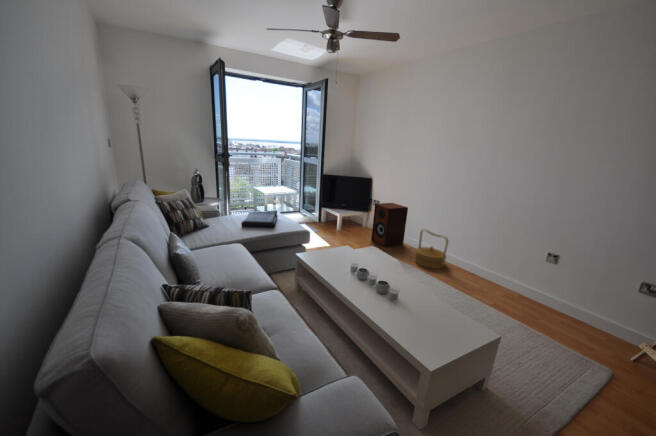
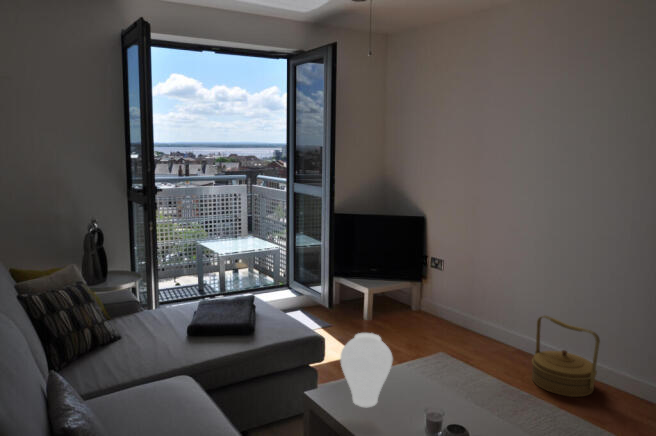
speaker: present [371,203,408,247] -> none [435,262,503,352]
vase: none [311,226,336,260] -> present [340,333,393,408]

